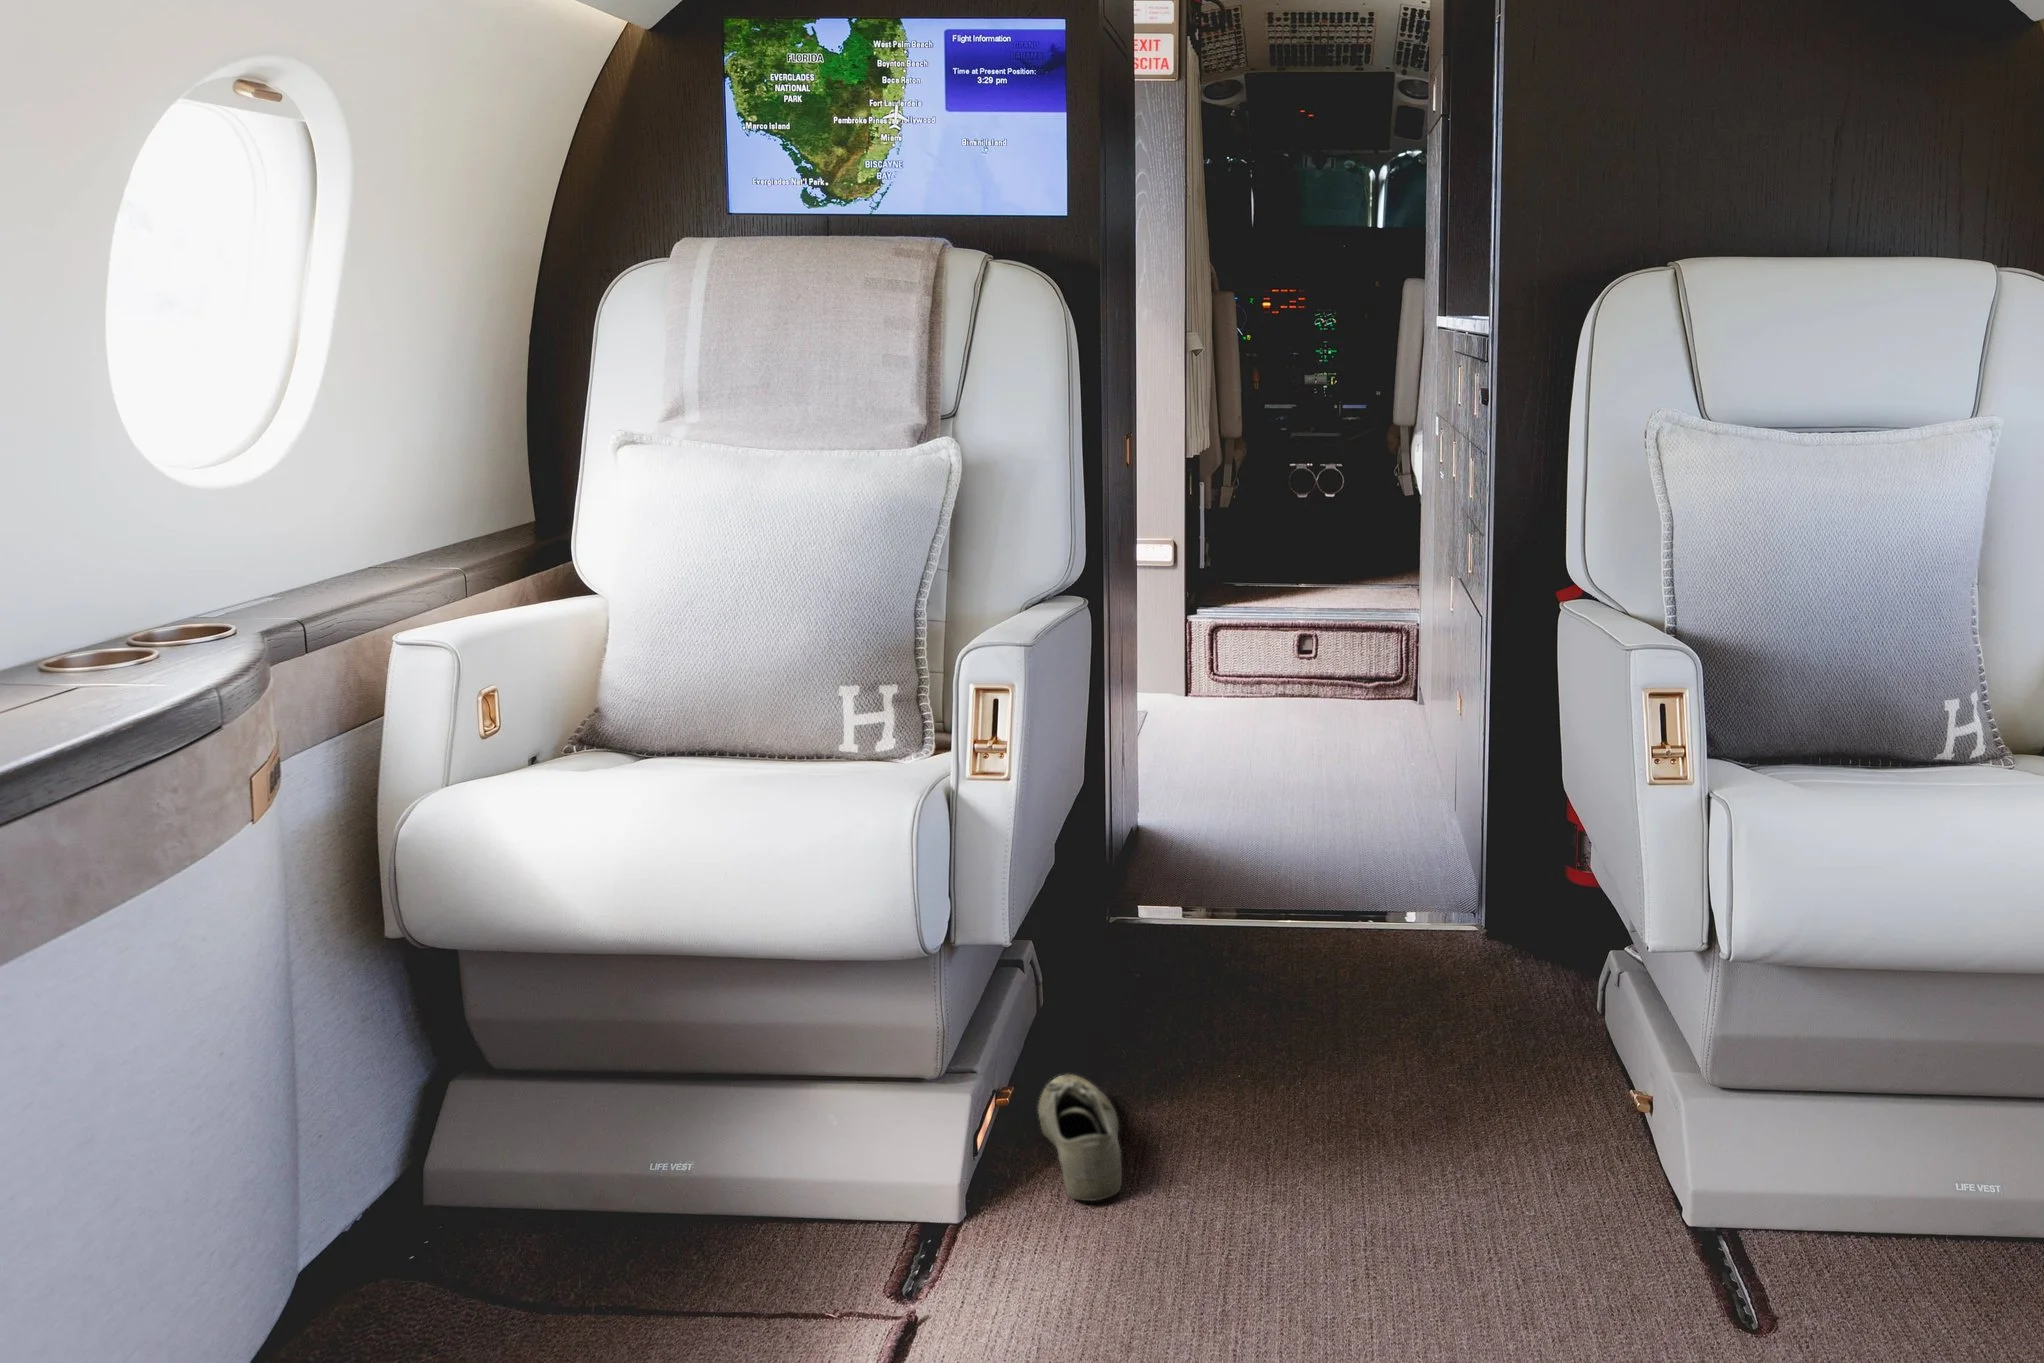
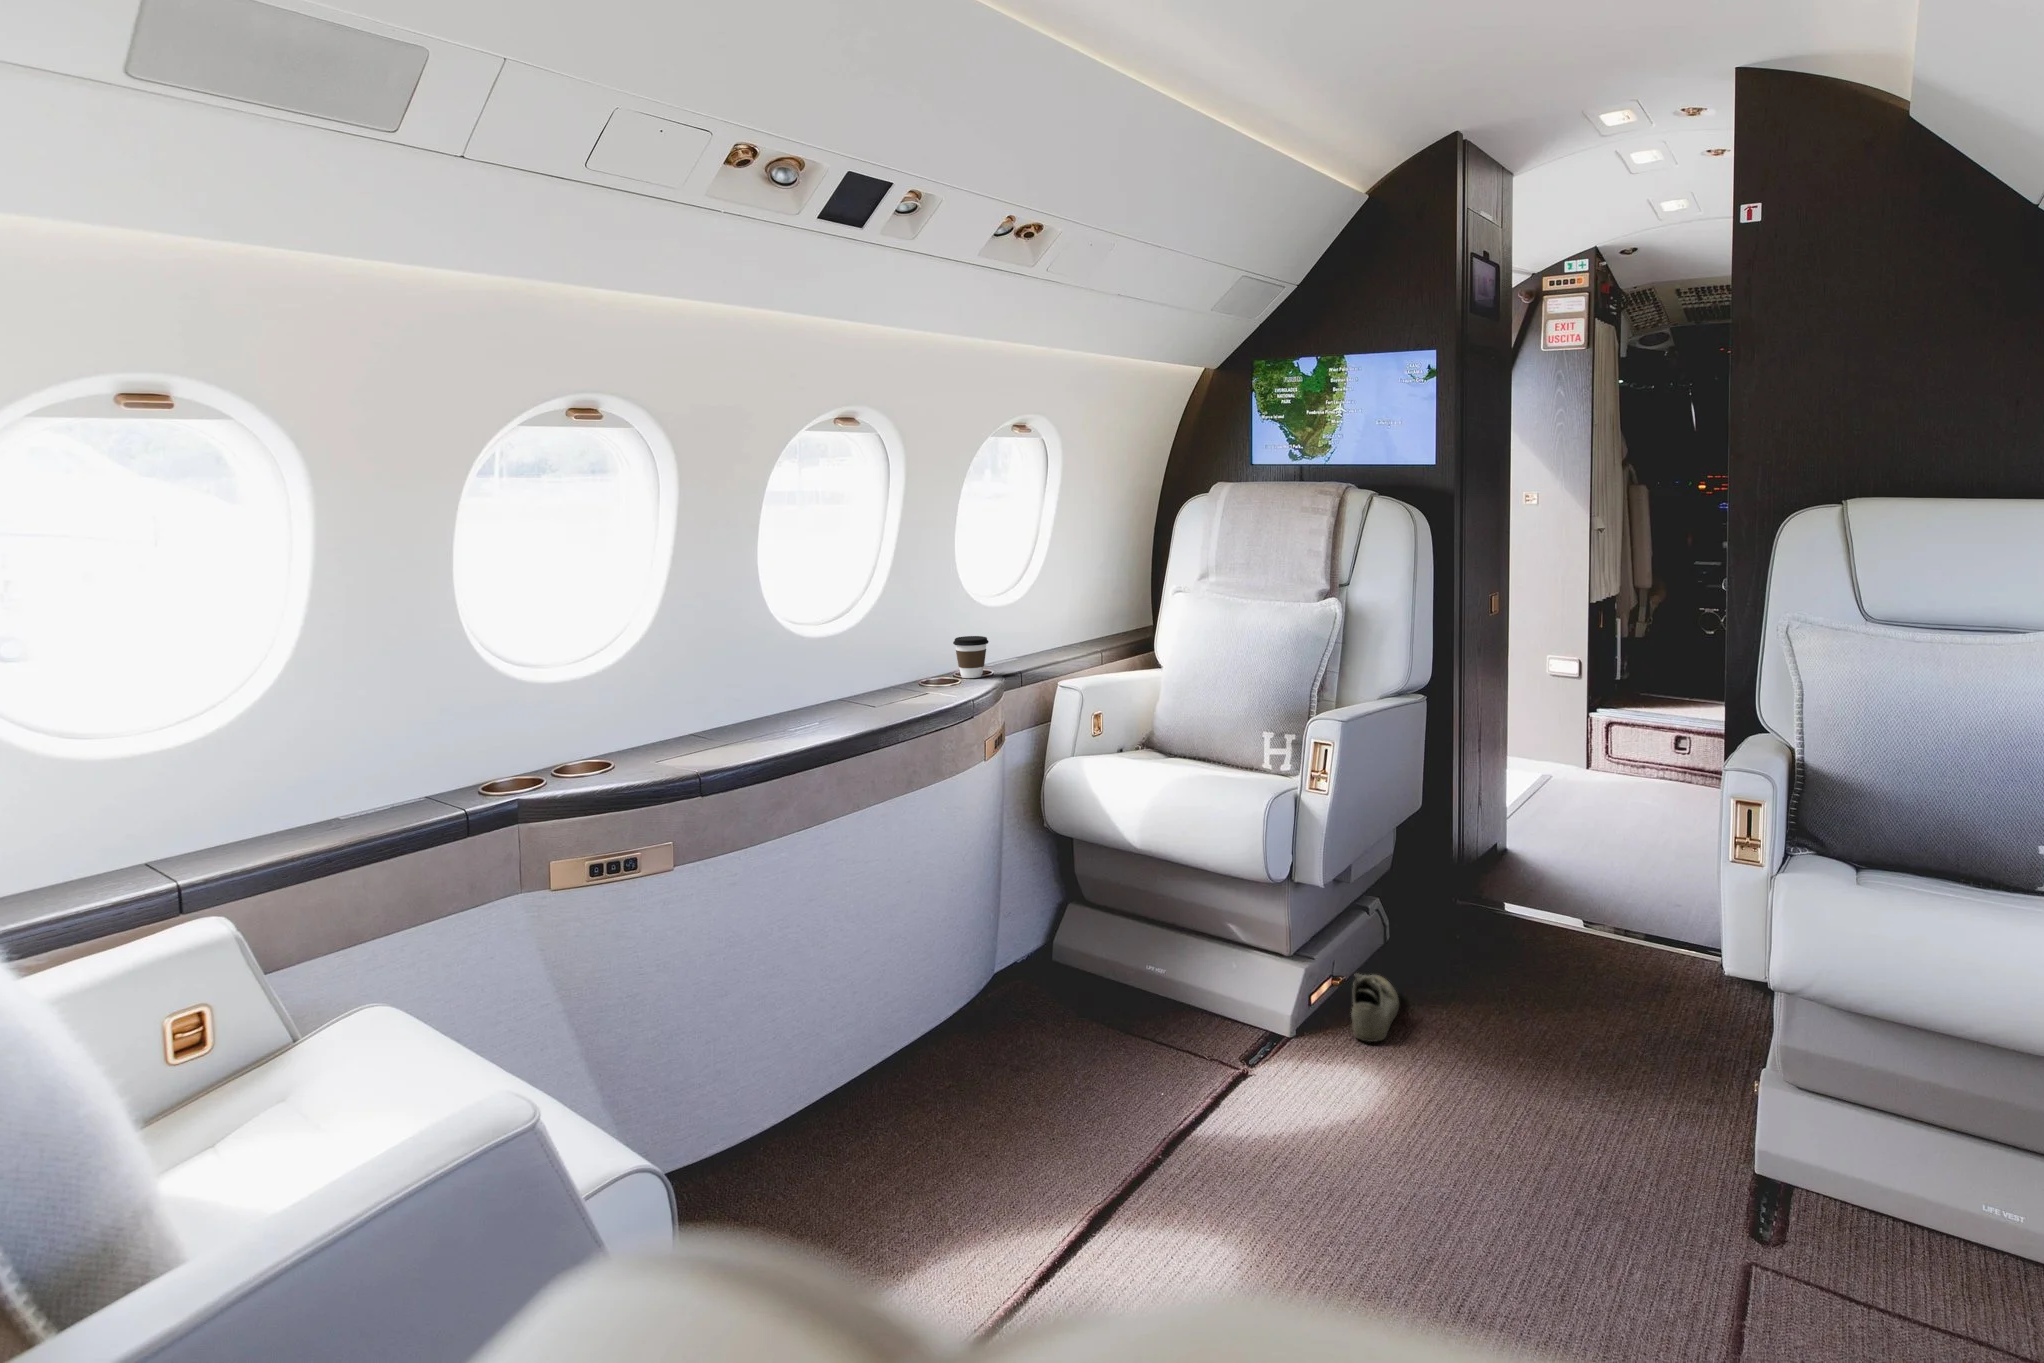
coffee cup: none [114,550,209,645] -> present [953,636,989,678]

